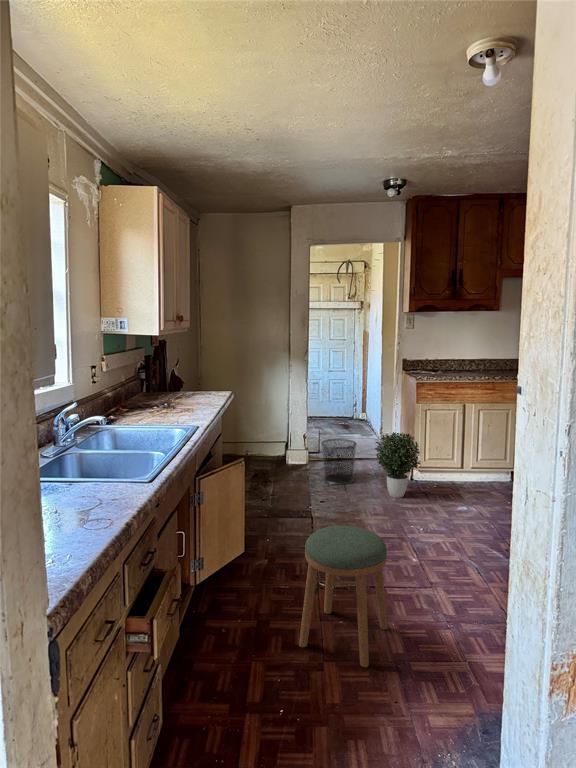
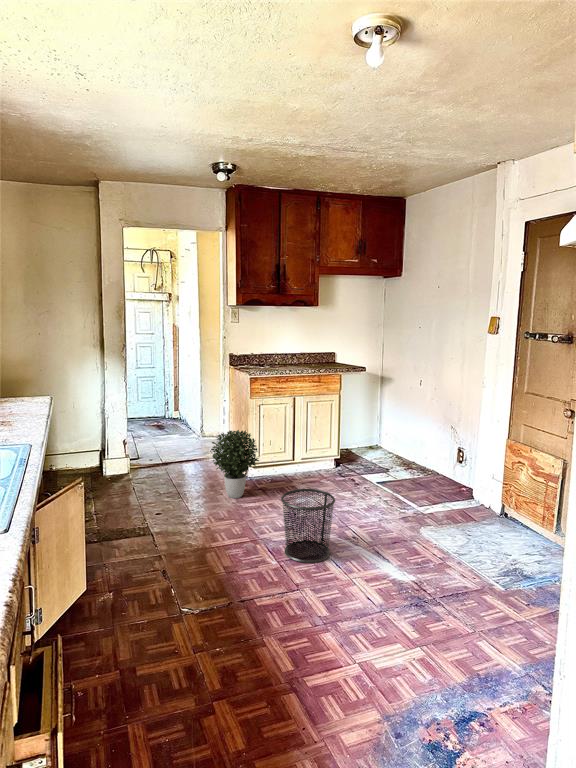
waste bin: present [321,439,357,485] -> present [281,489,335,563]
stool: present [299,525,388,667] -> none [179,543,273,700]

